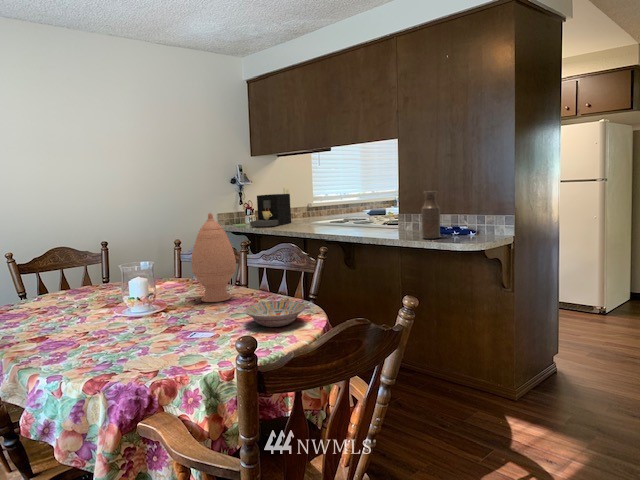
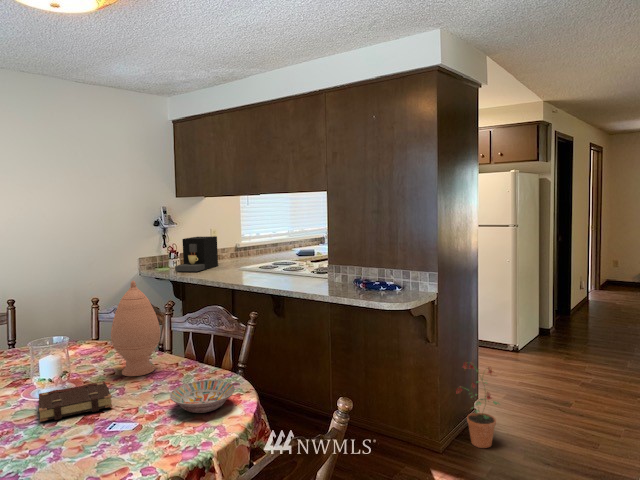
bottle: present [421,191,440,239] -> none [350,247,368,295]
book: none [129,302,193,329] -> present [39,382,112,422]
potted plant: none [533,310,583,399] -> present [456,362,499,448]

